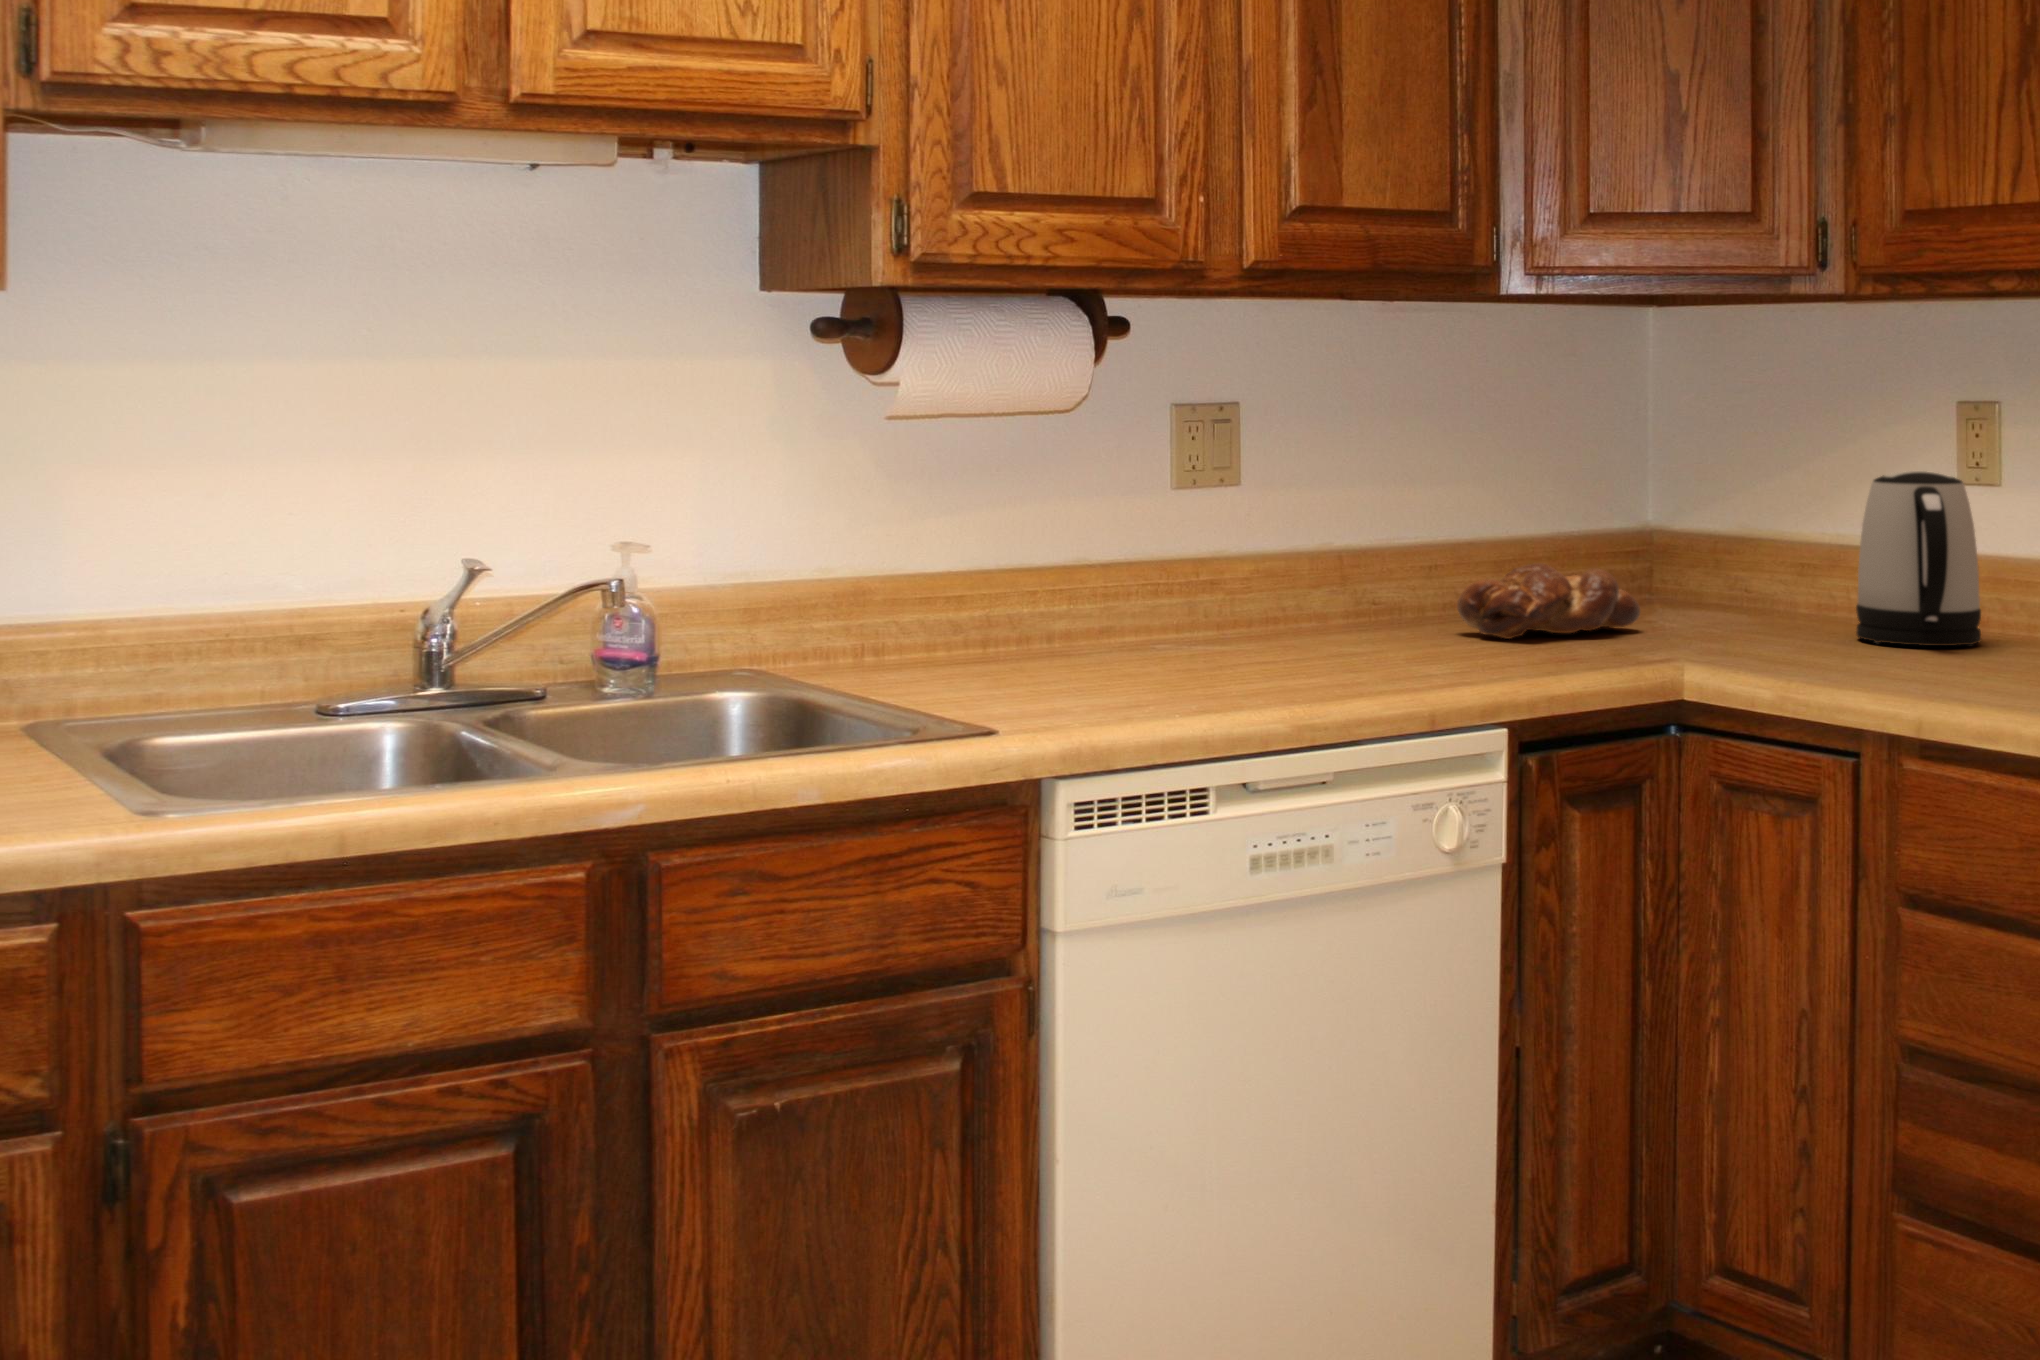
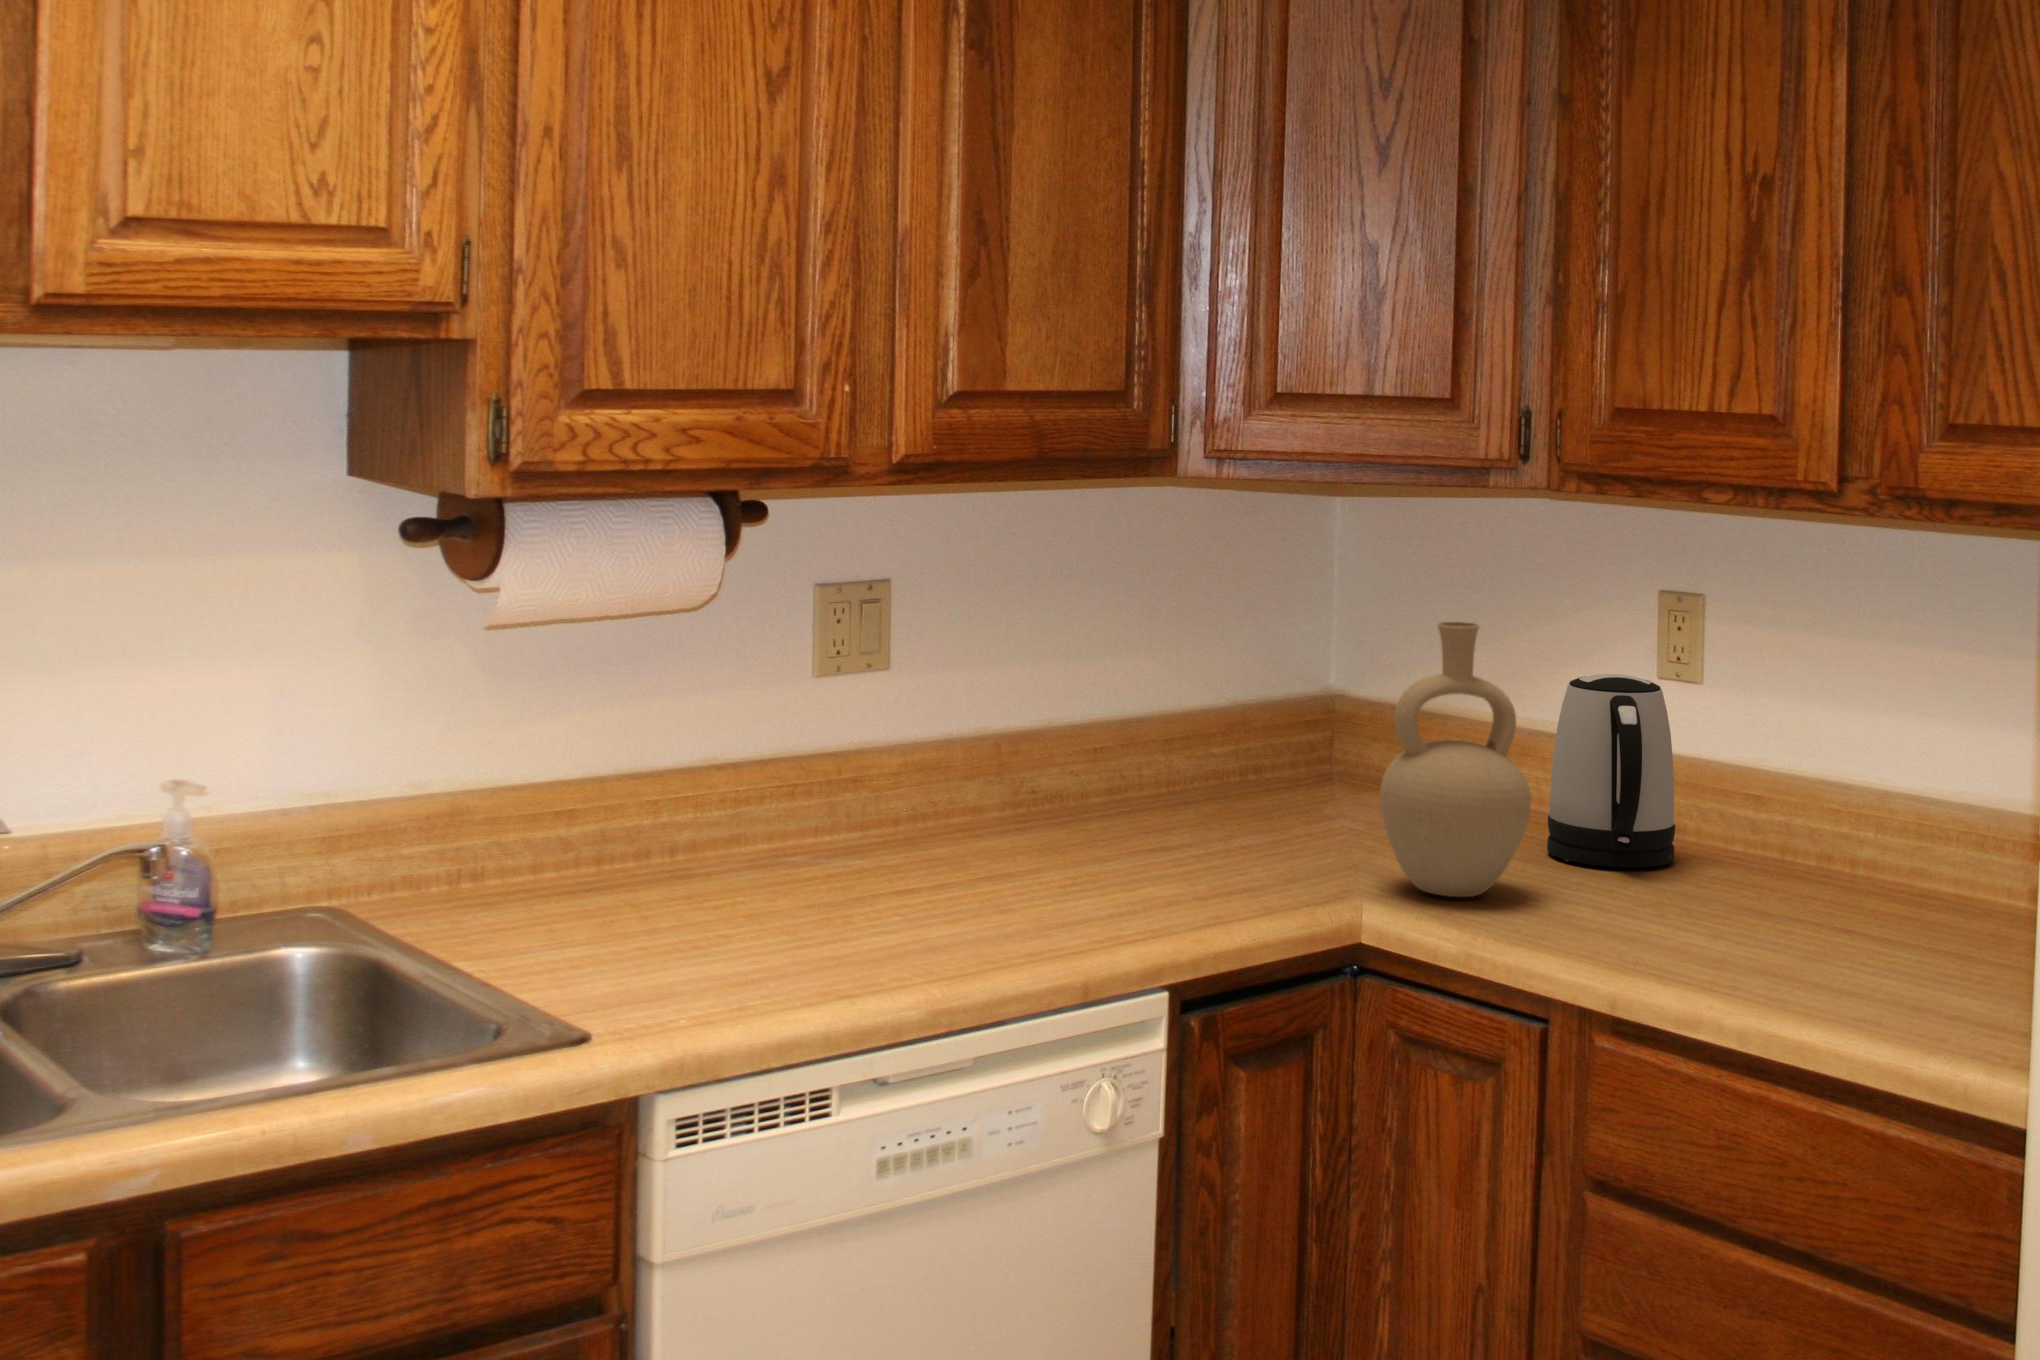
vase: none [1698,412,1842,662] -> present [1380,622,1531,897]
bread loaf: present [1457,563,1640,639] -> none [1125,763,1322,854]

